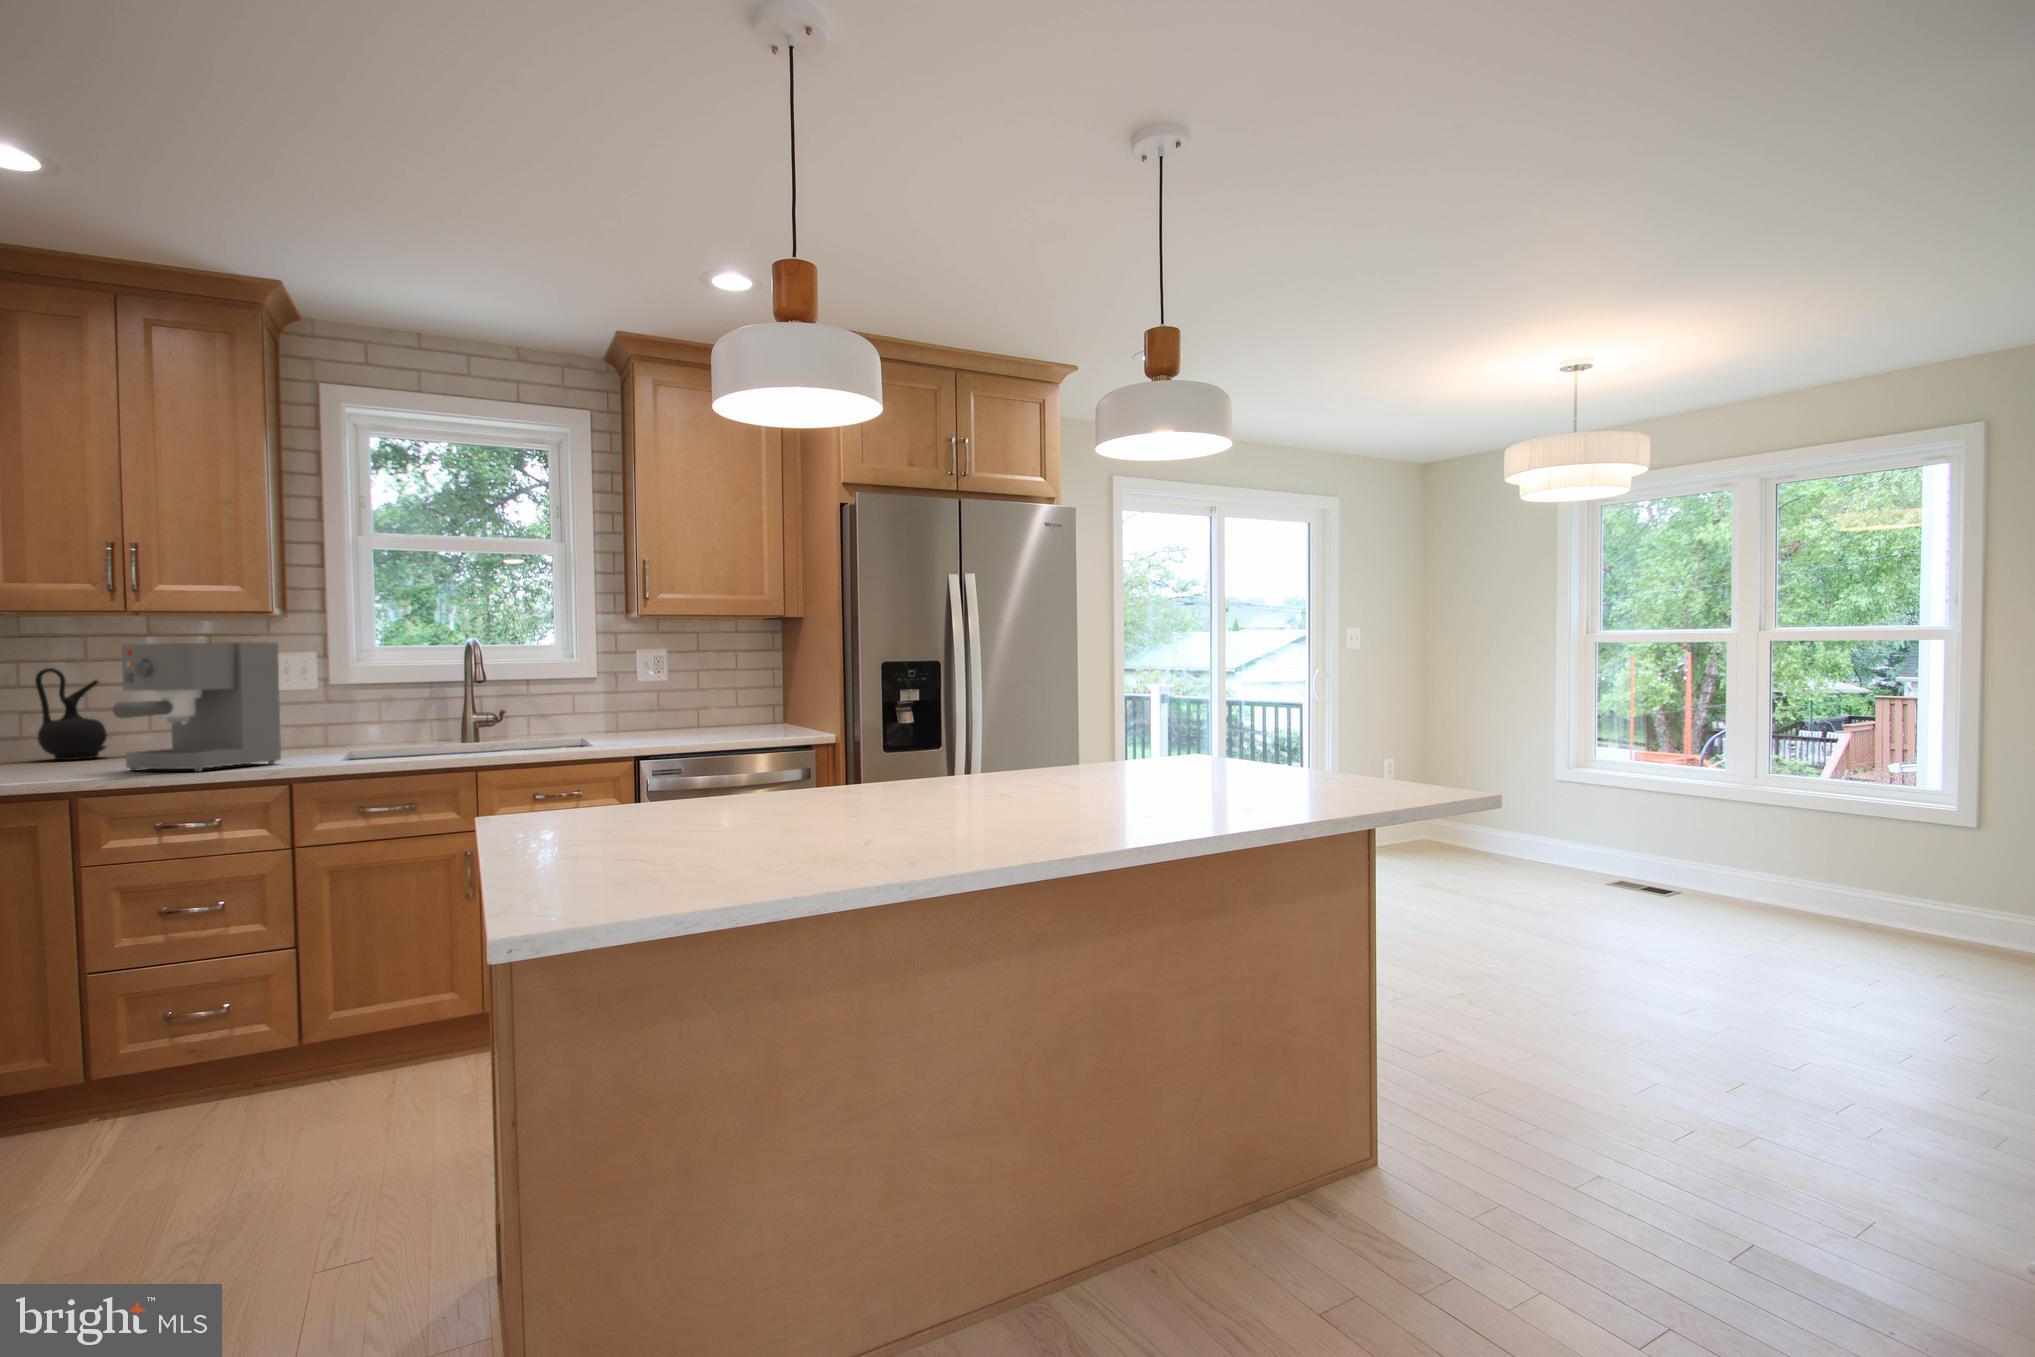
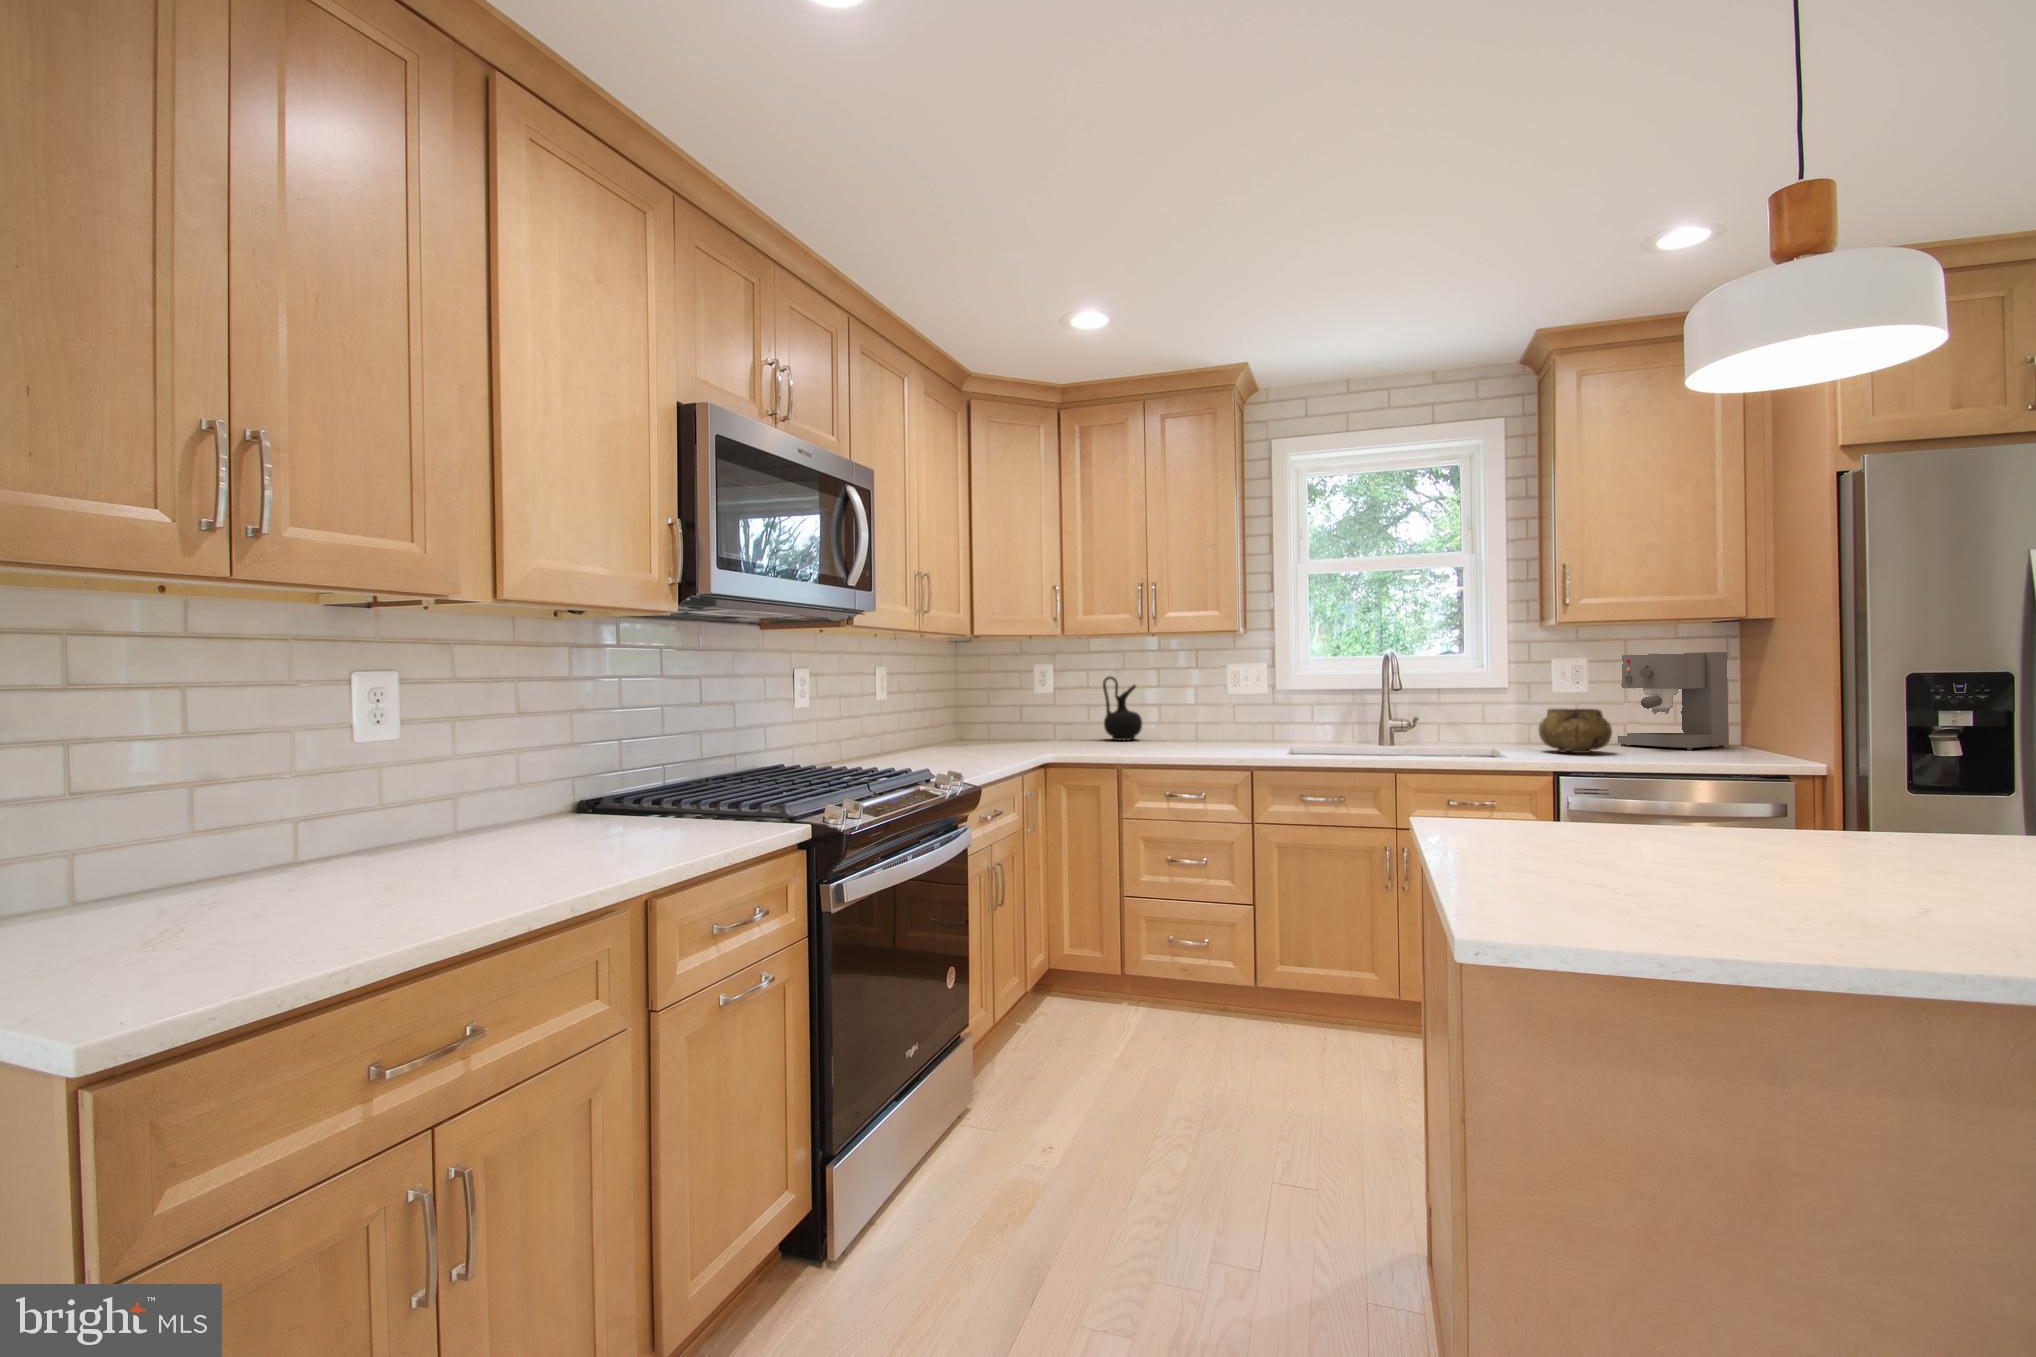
coffee maker: present [113,642,281,772] -> present [1618,652,1729,750]
decorative bowl: none [626,697,689,739] -> present [1539,708,1612,753]

